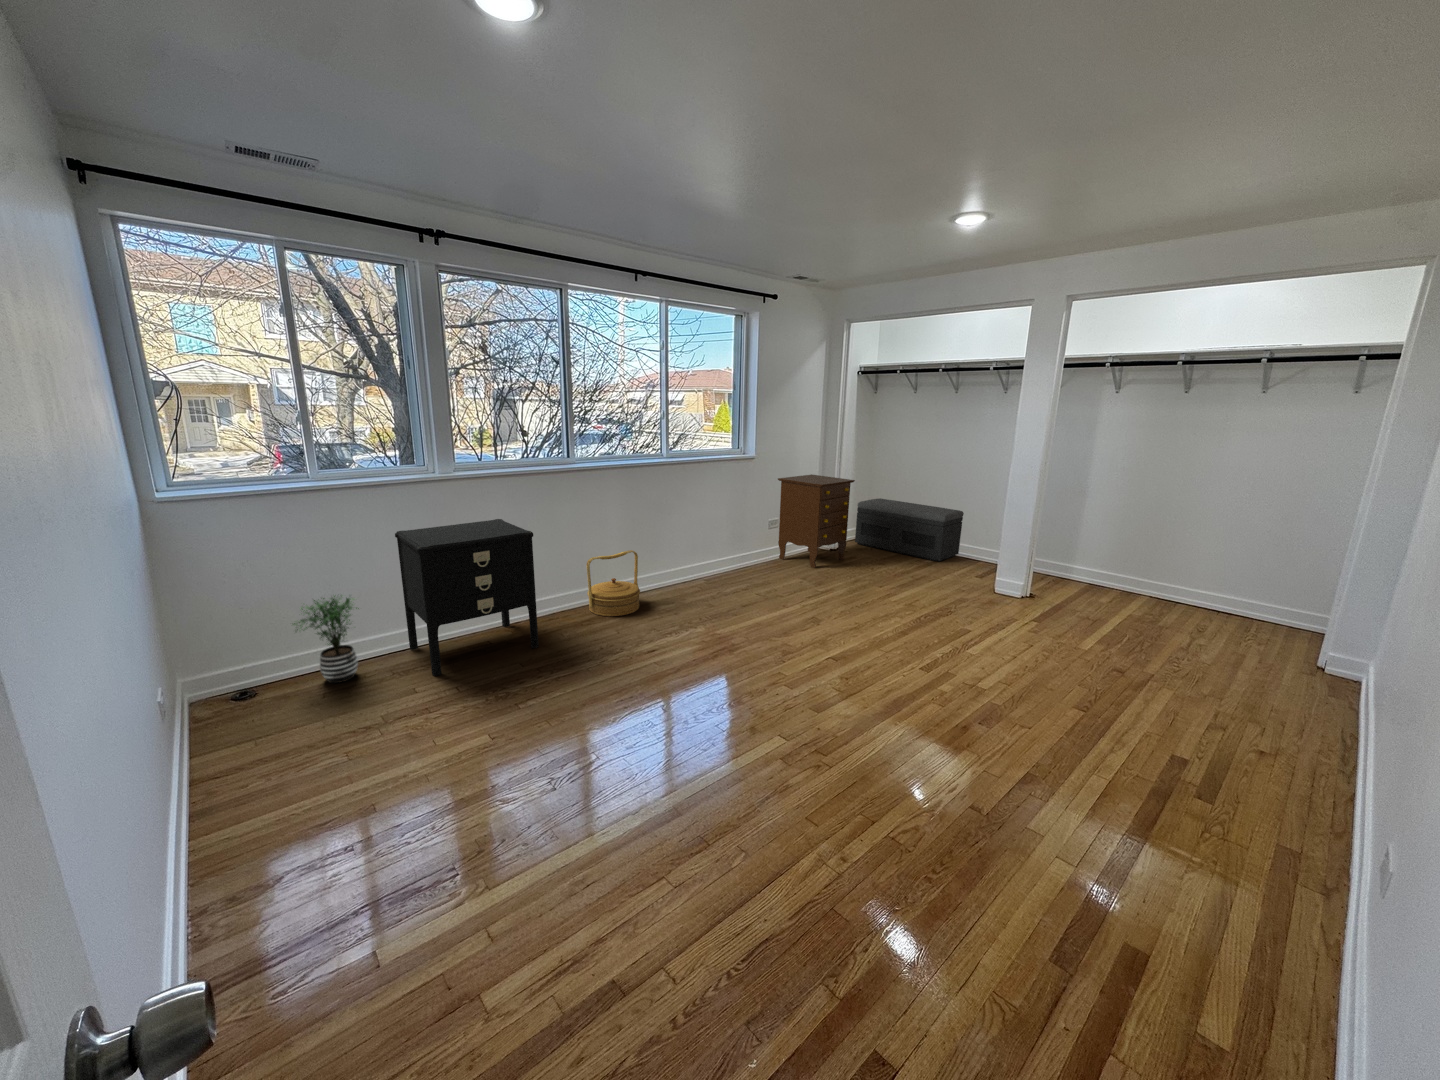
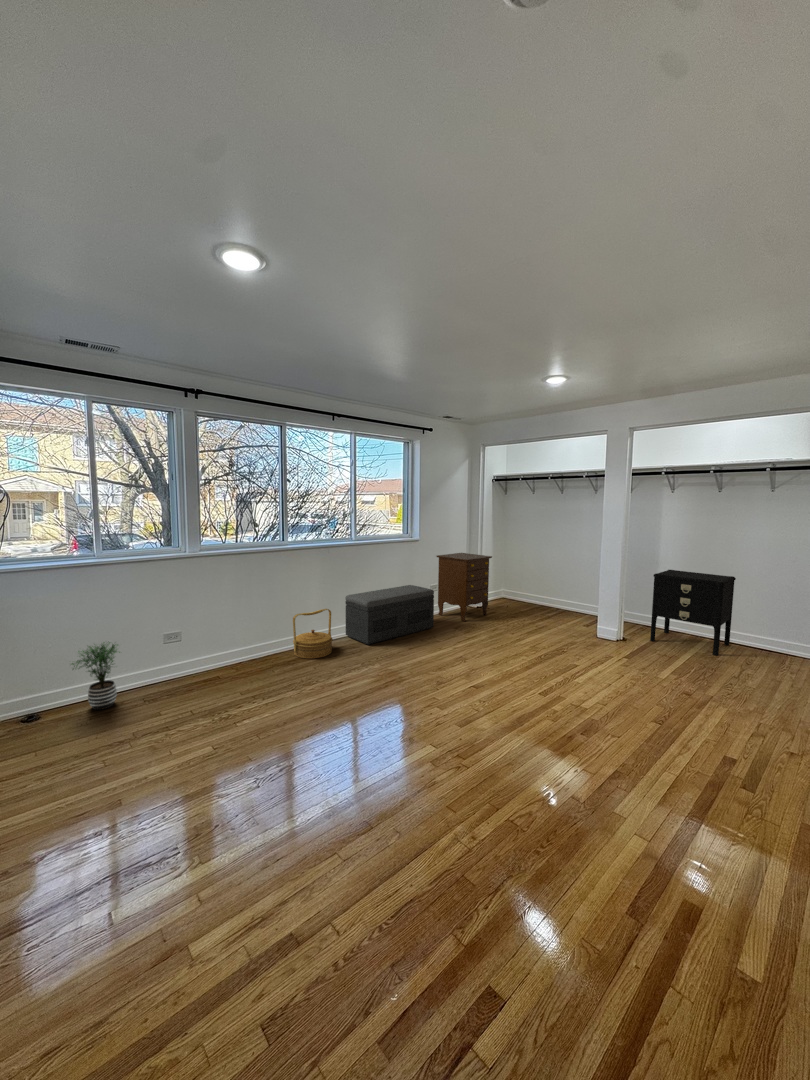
storage bench: present [855,498,964,562] -> present [345,585,434,645]
nightstand: present [395,519,539,676] -> present [650,570,736,655]

